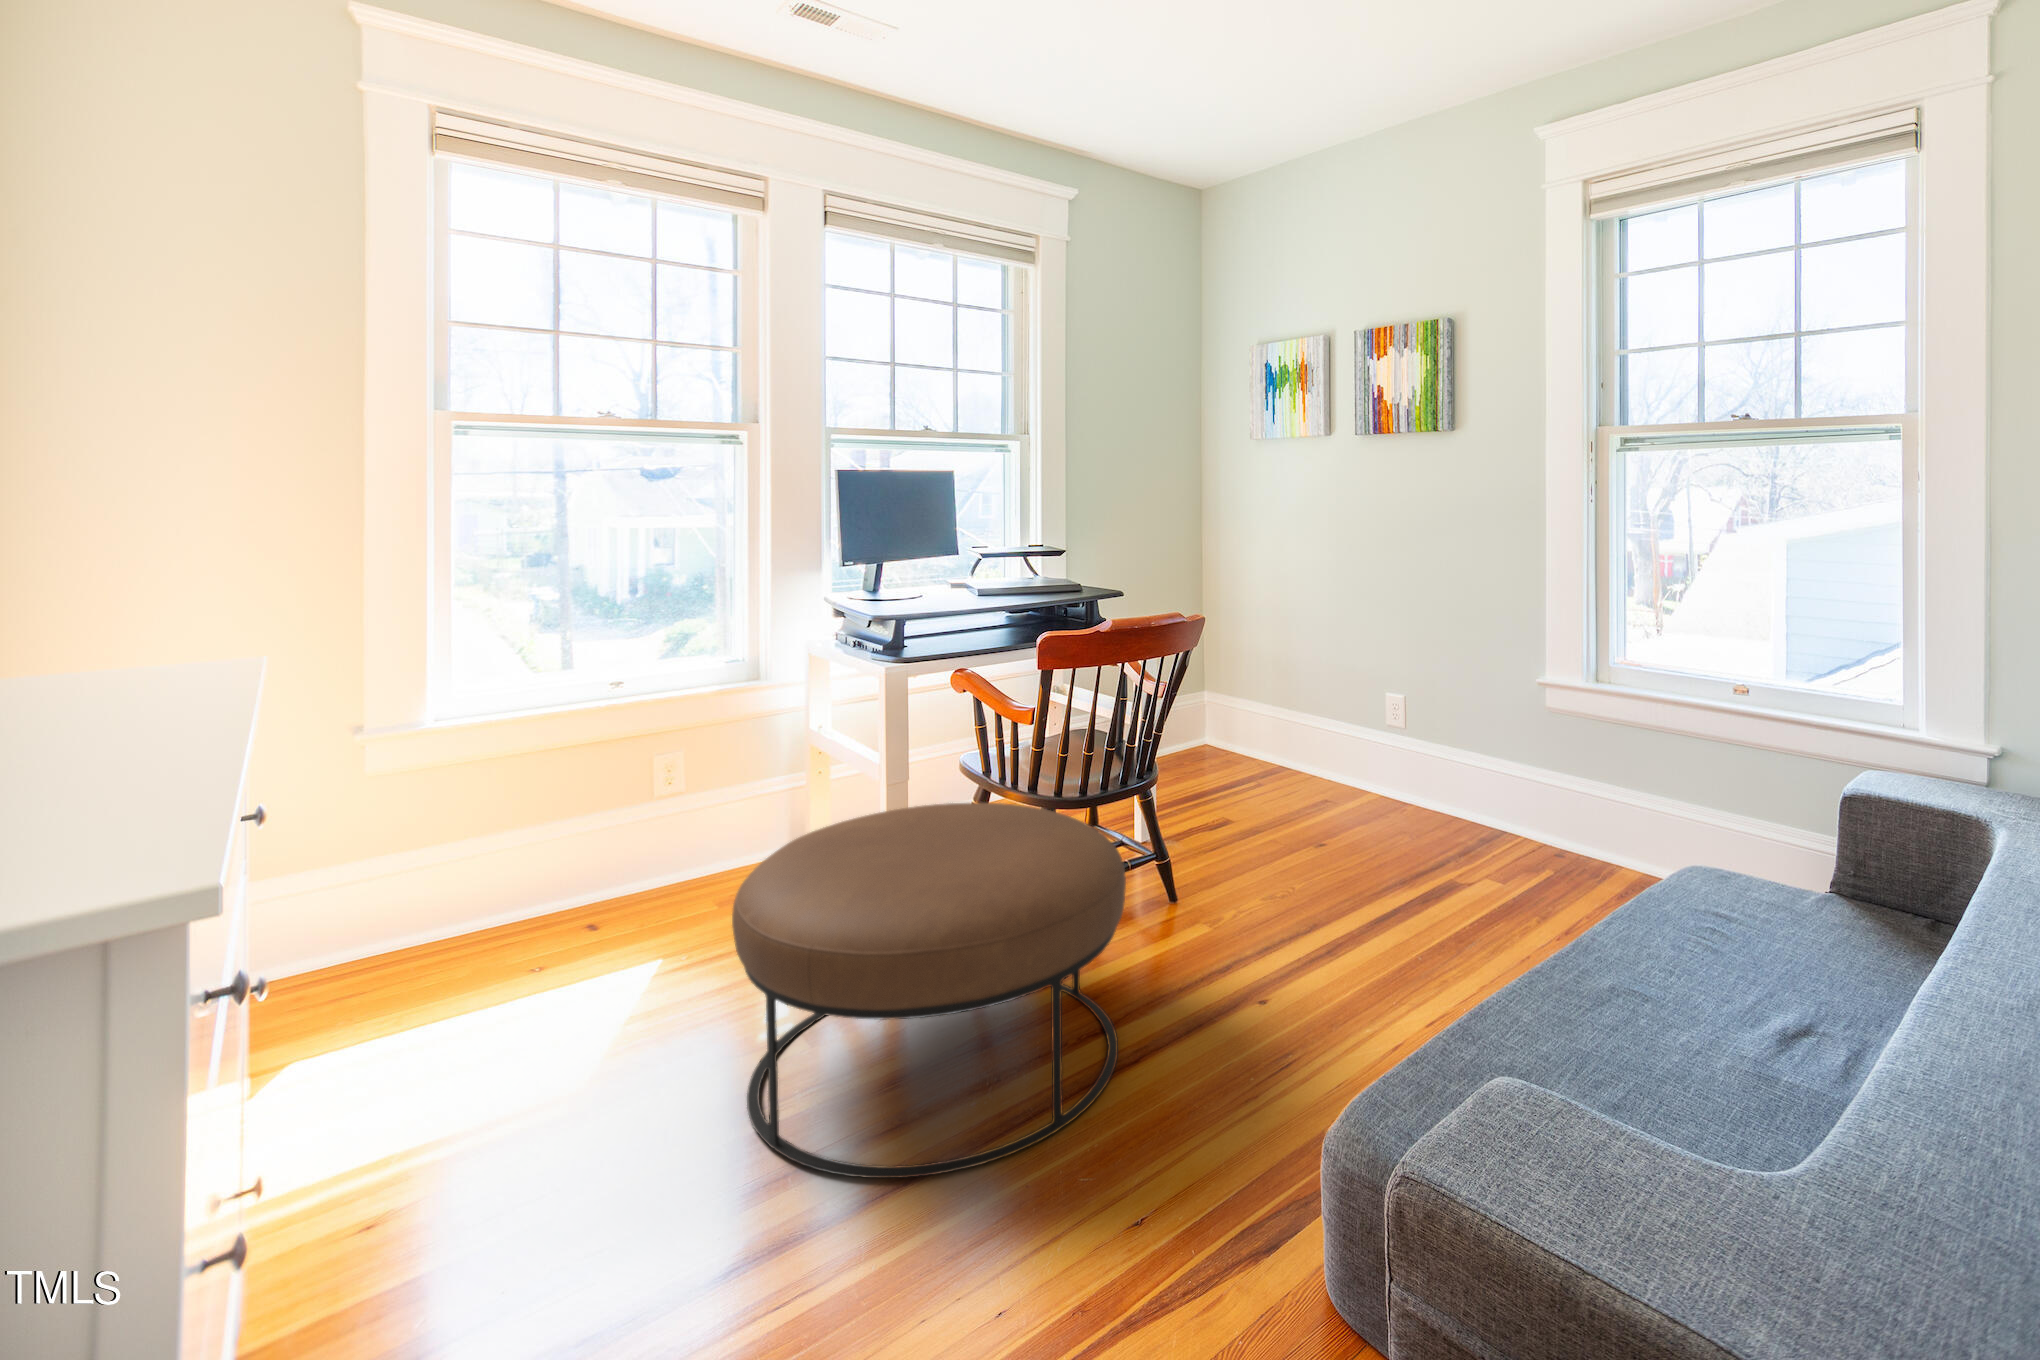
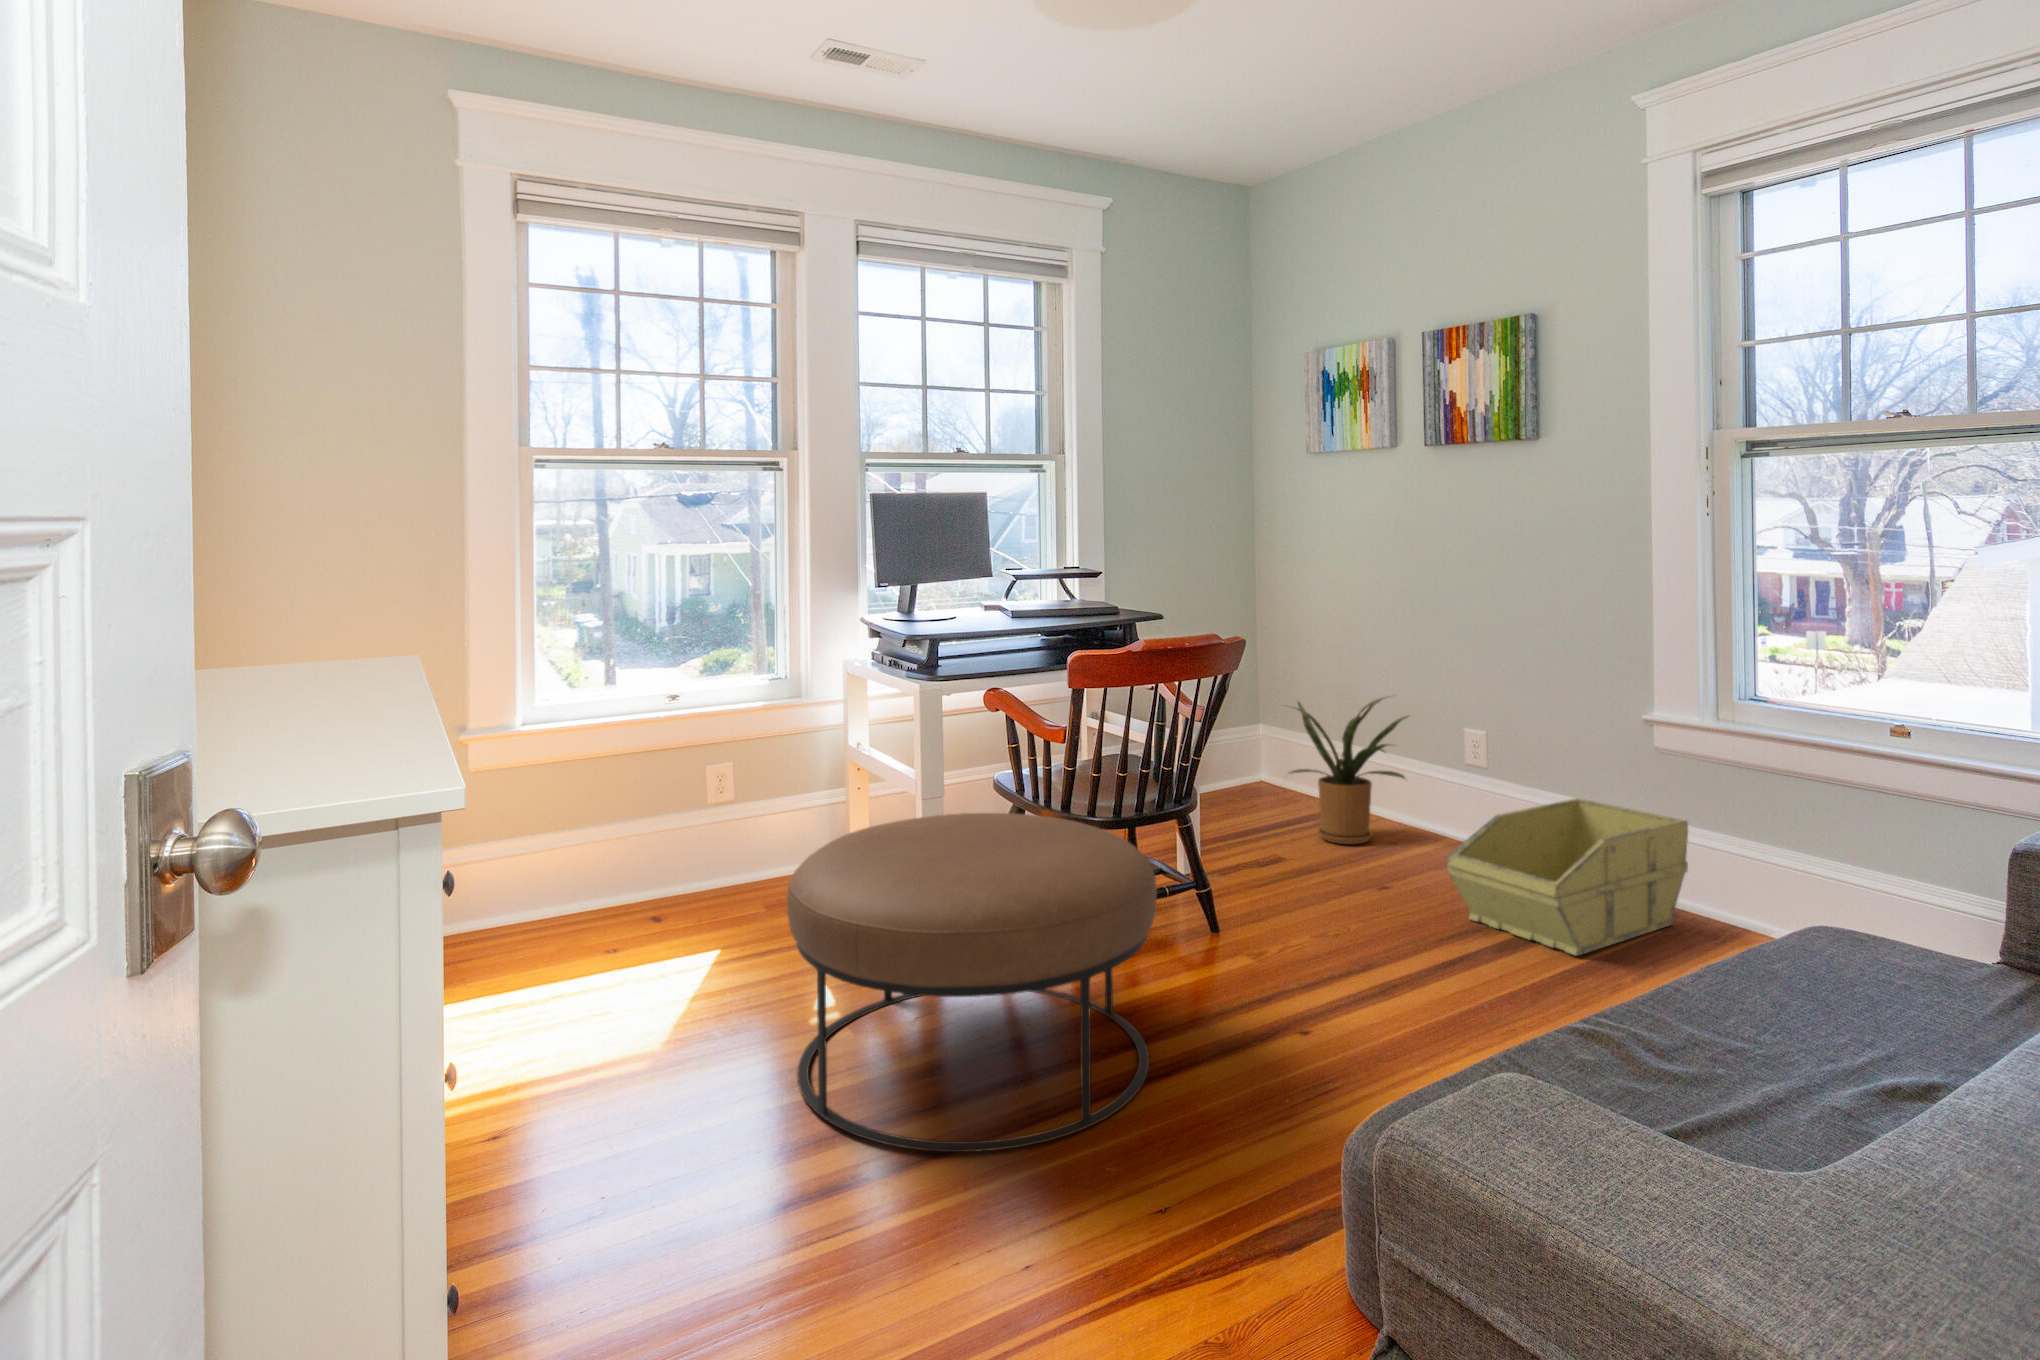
house plant: none [1226,662,1347,798] -> present [1290,698,1408,844]
storage bin: none [1383,752,1582,900] -> present [1447,798,1688,956]

